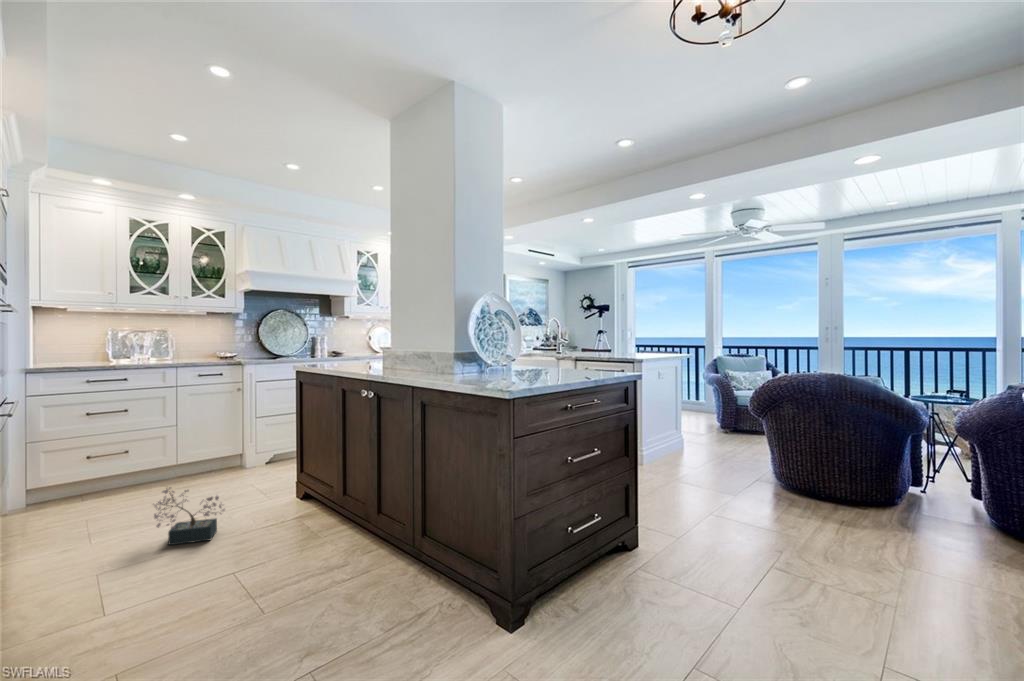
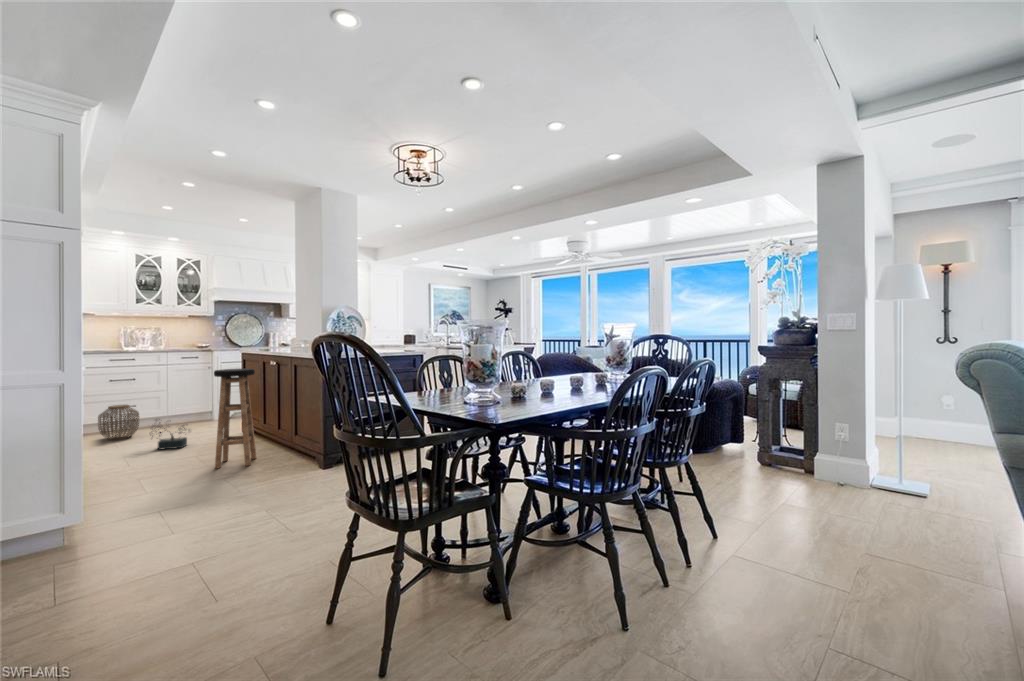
bar stool: none [284,409,356,613] -> present [214,369,257,469]
woven basket: none [68,455,135,516] -> present [98,405,139,440]

